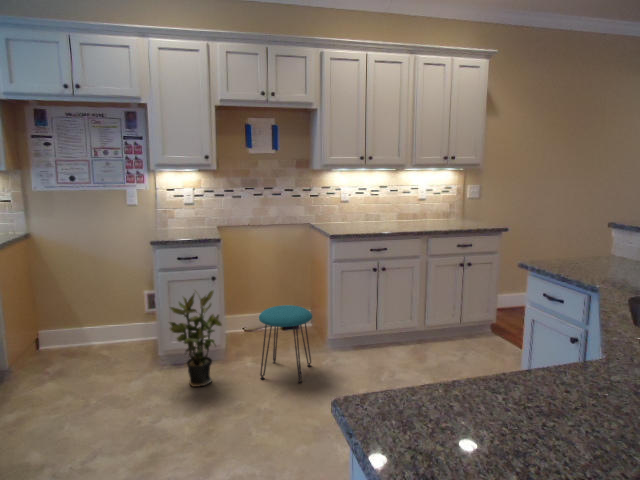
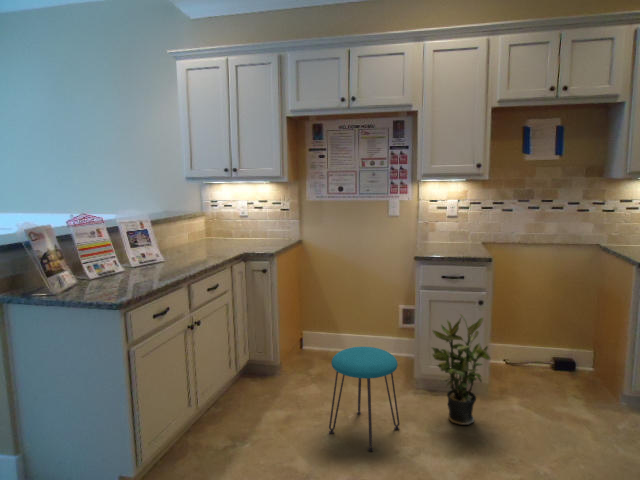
stool: present [259,305,312,383] -> present [329,347,400,451]

